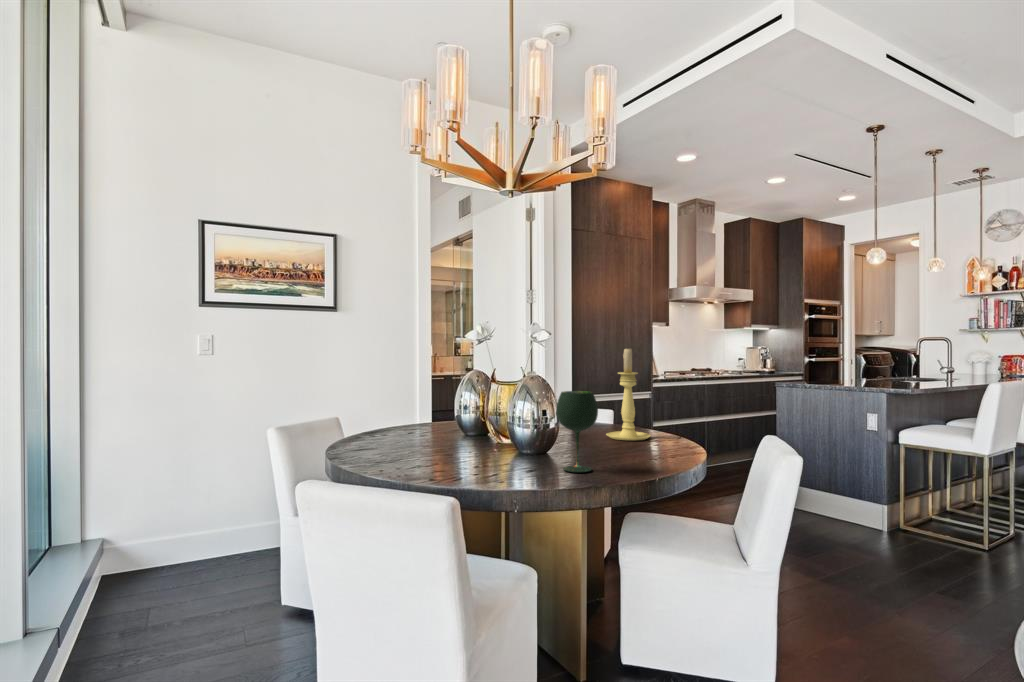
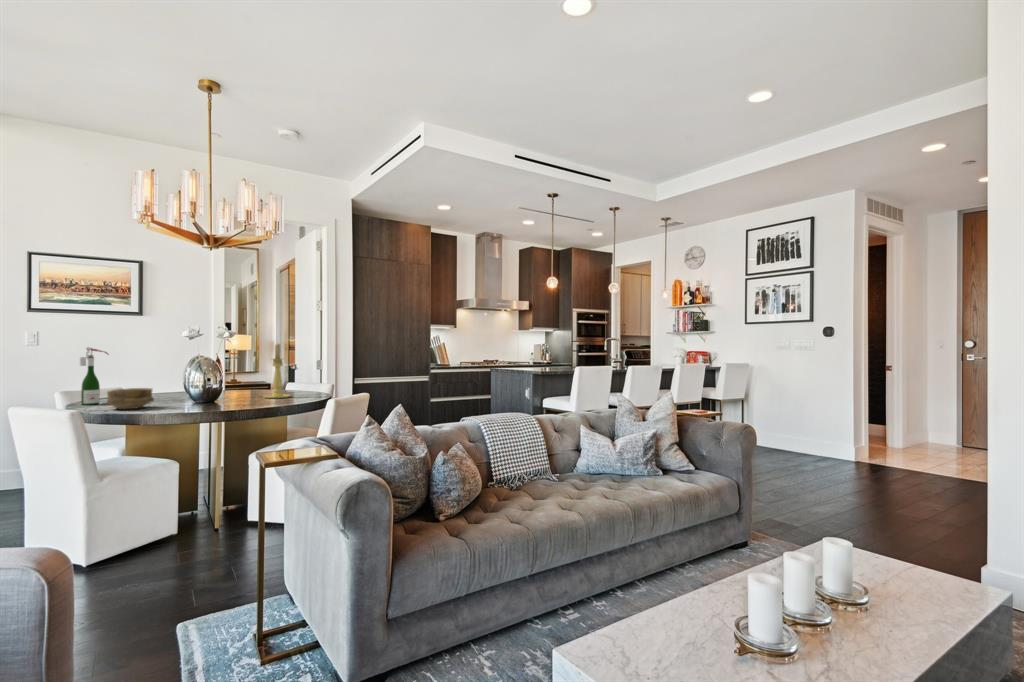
wine bottle: none [358,356,397,458] -> present [80,347,109,405]
wine glass: present [556,391,598,472] -> none [175,366,202,409]
ceramic bowl: none [433,429,515,474] -> present [107,388,154,409]

